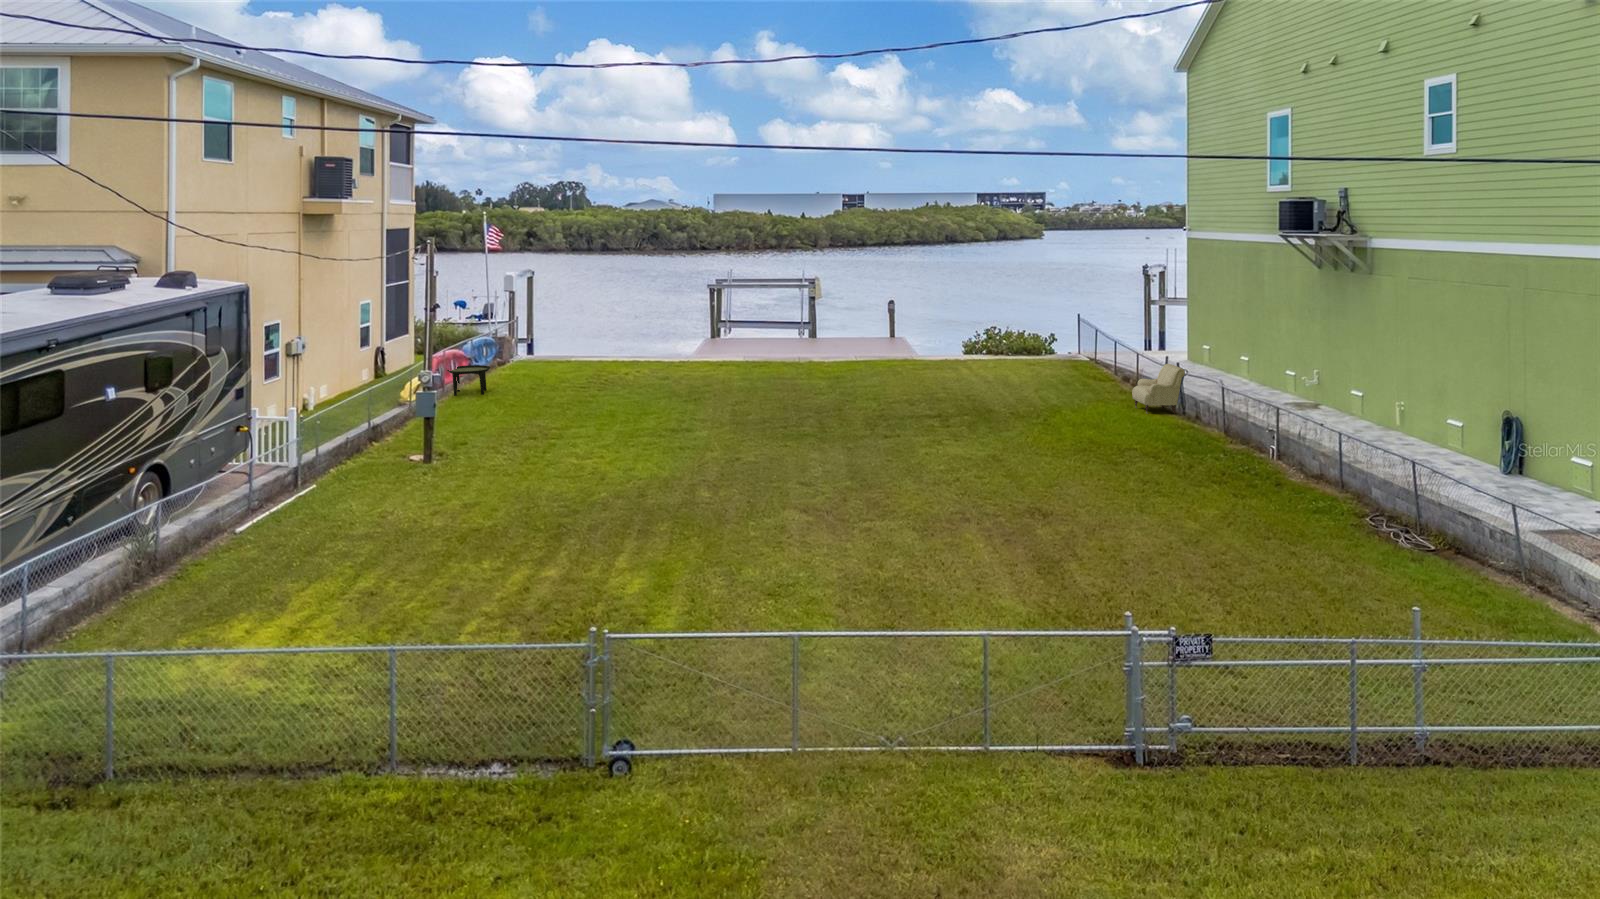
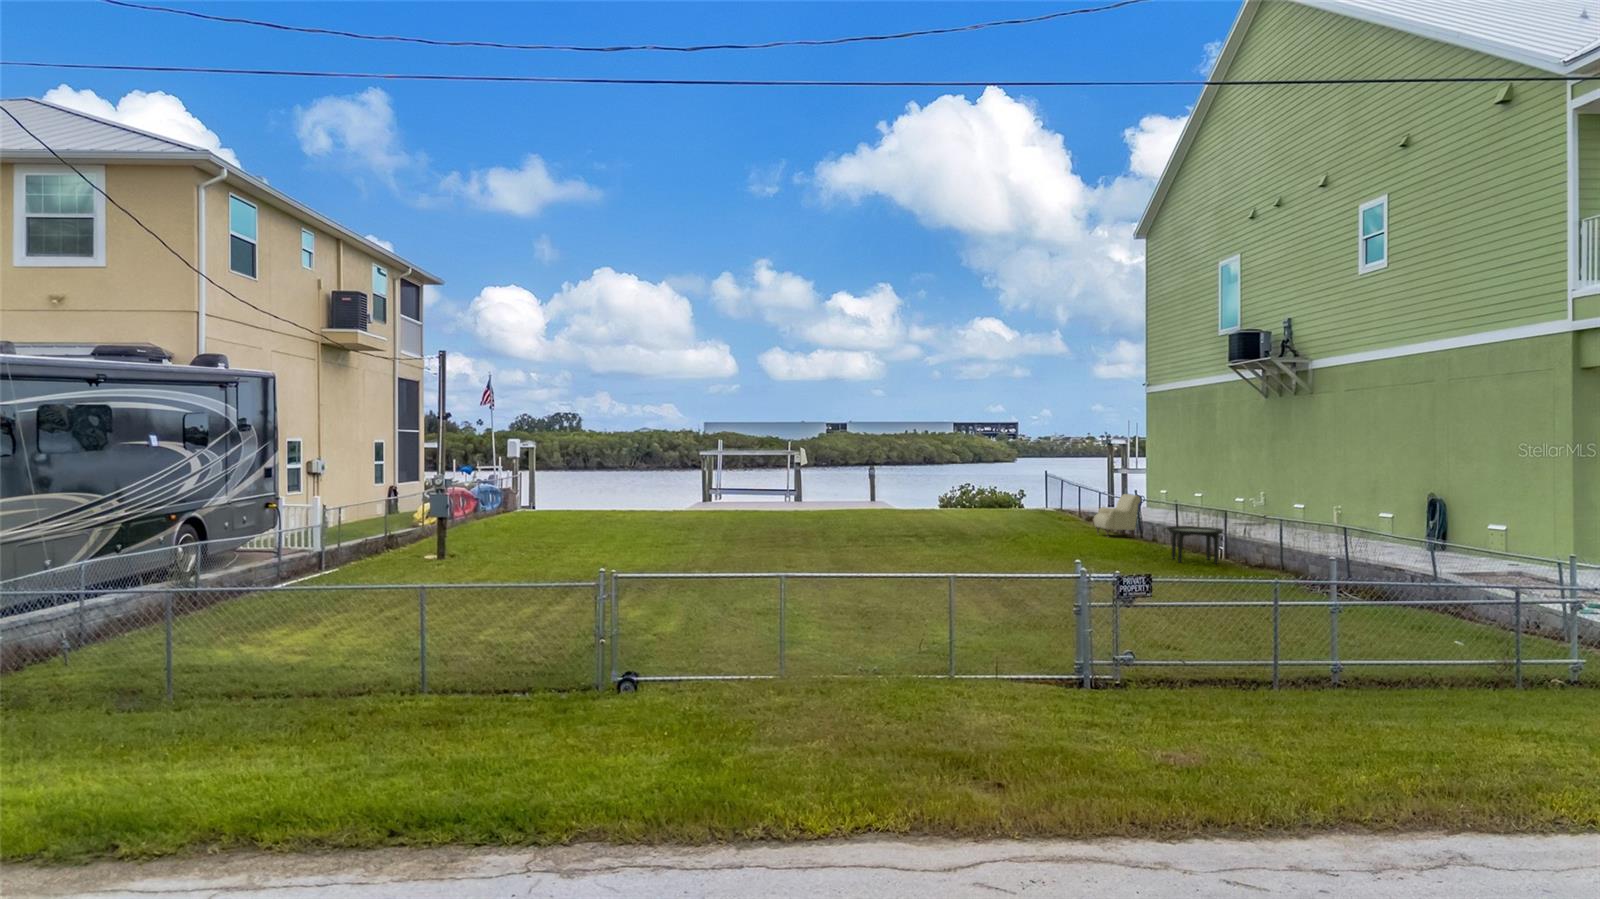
round table: present [447,365,491,396] -> present [1166,526,1224,564]

